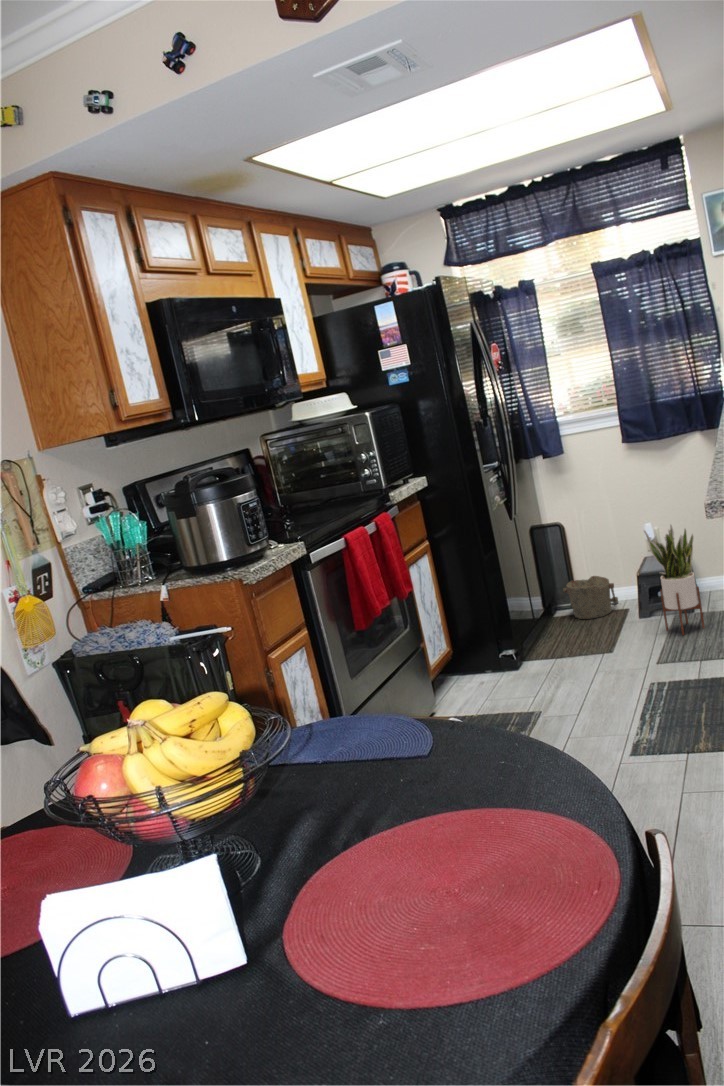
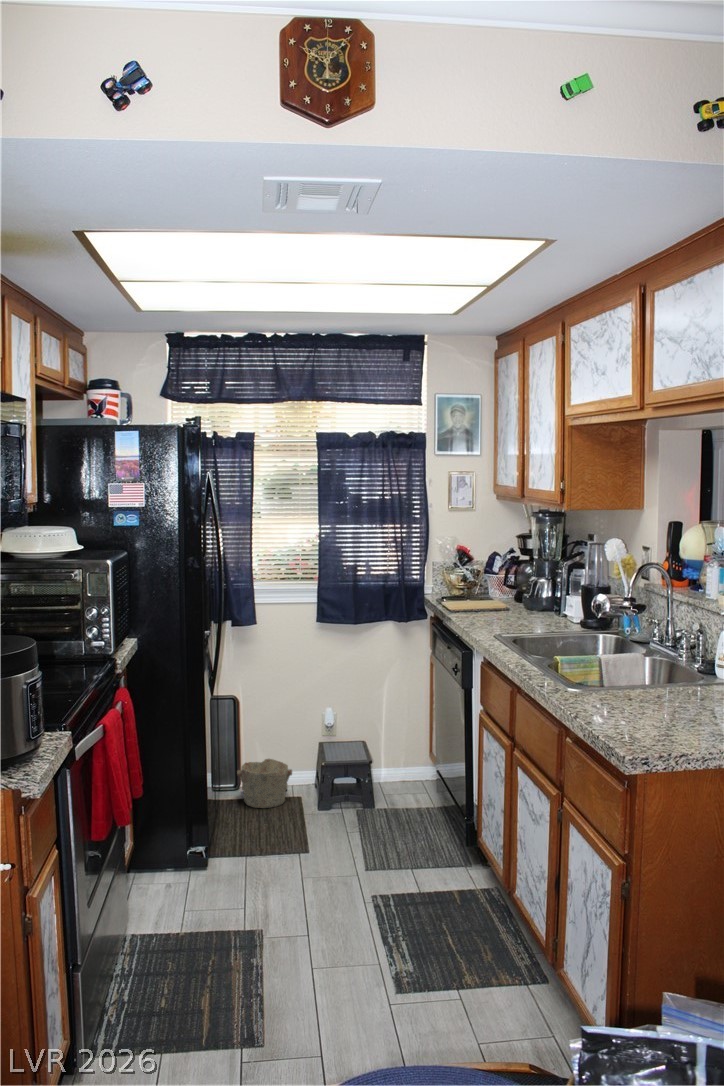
potted plant: present [644,525,704,635] -> none [355,718,398,837]

